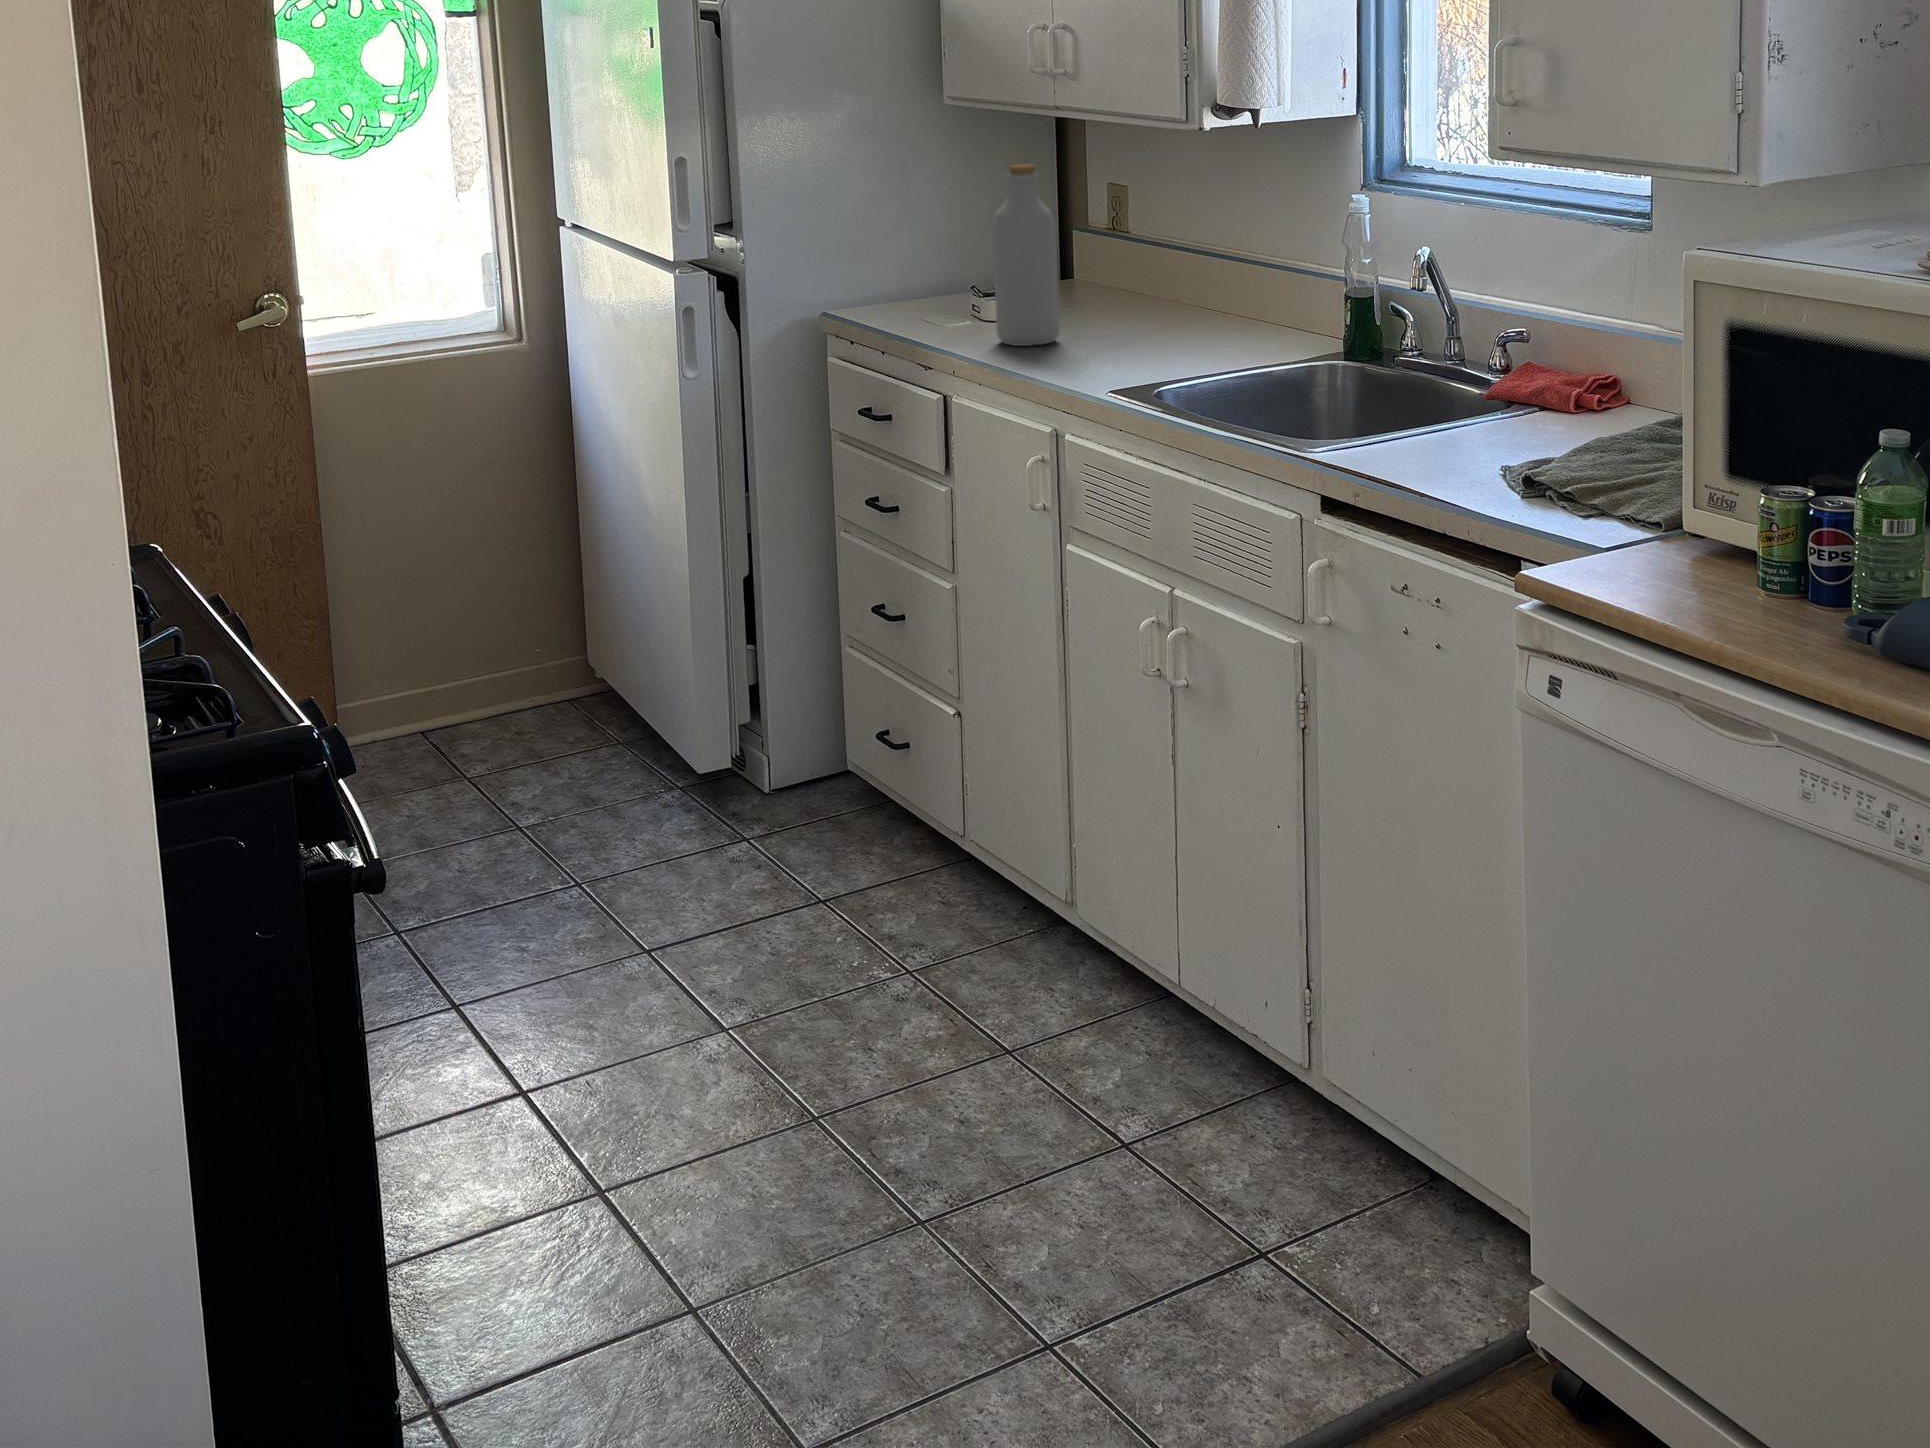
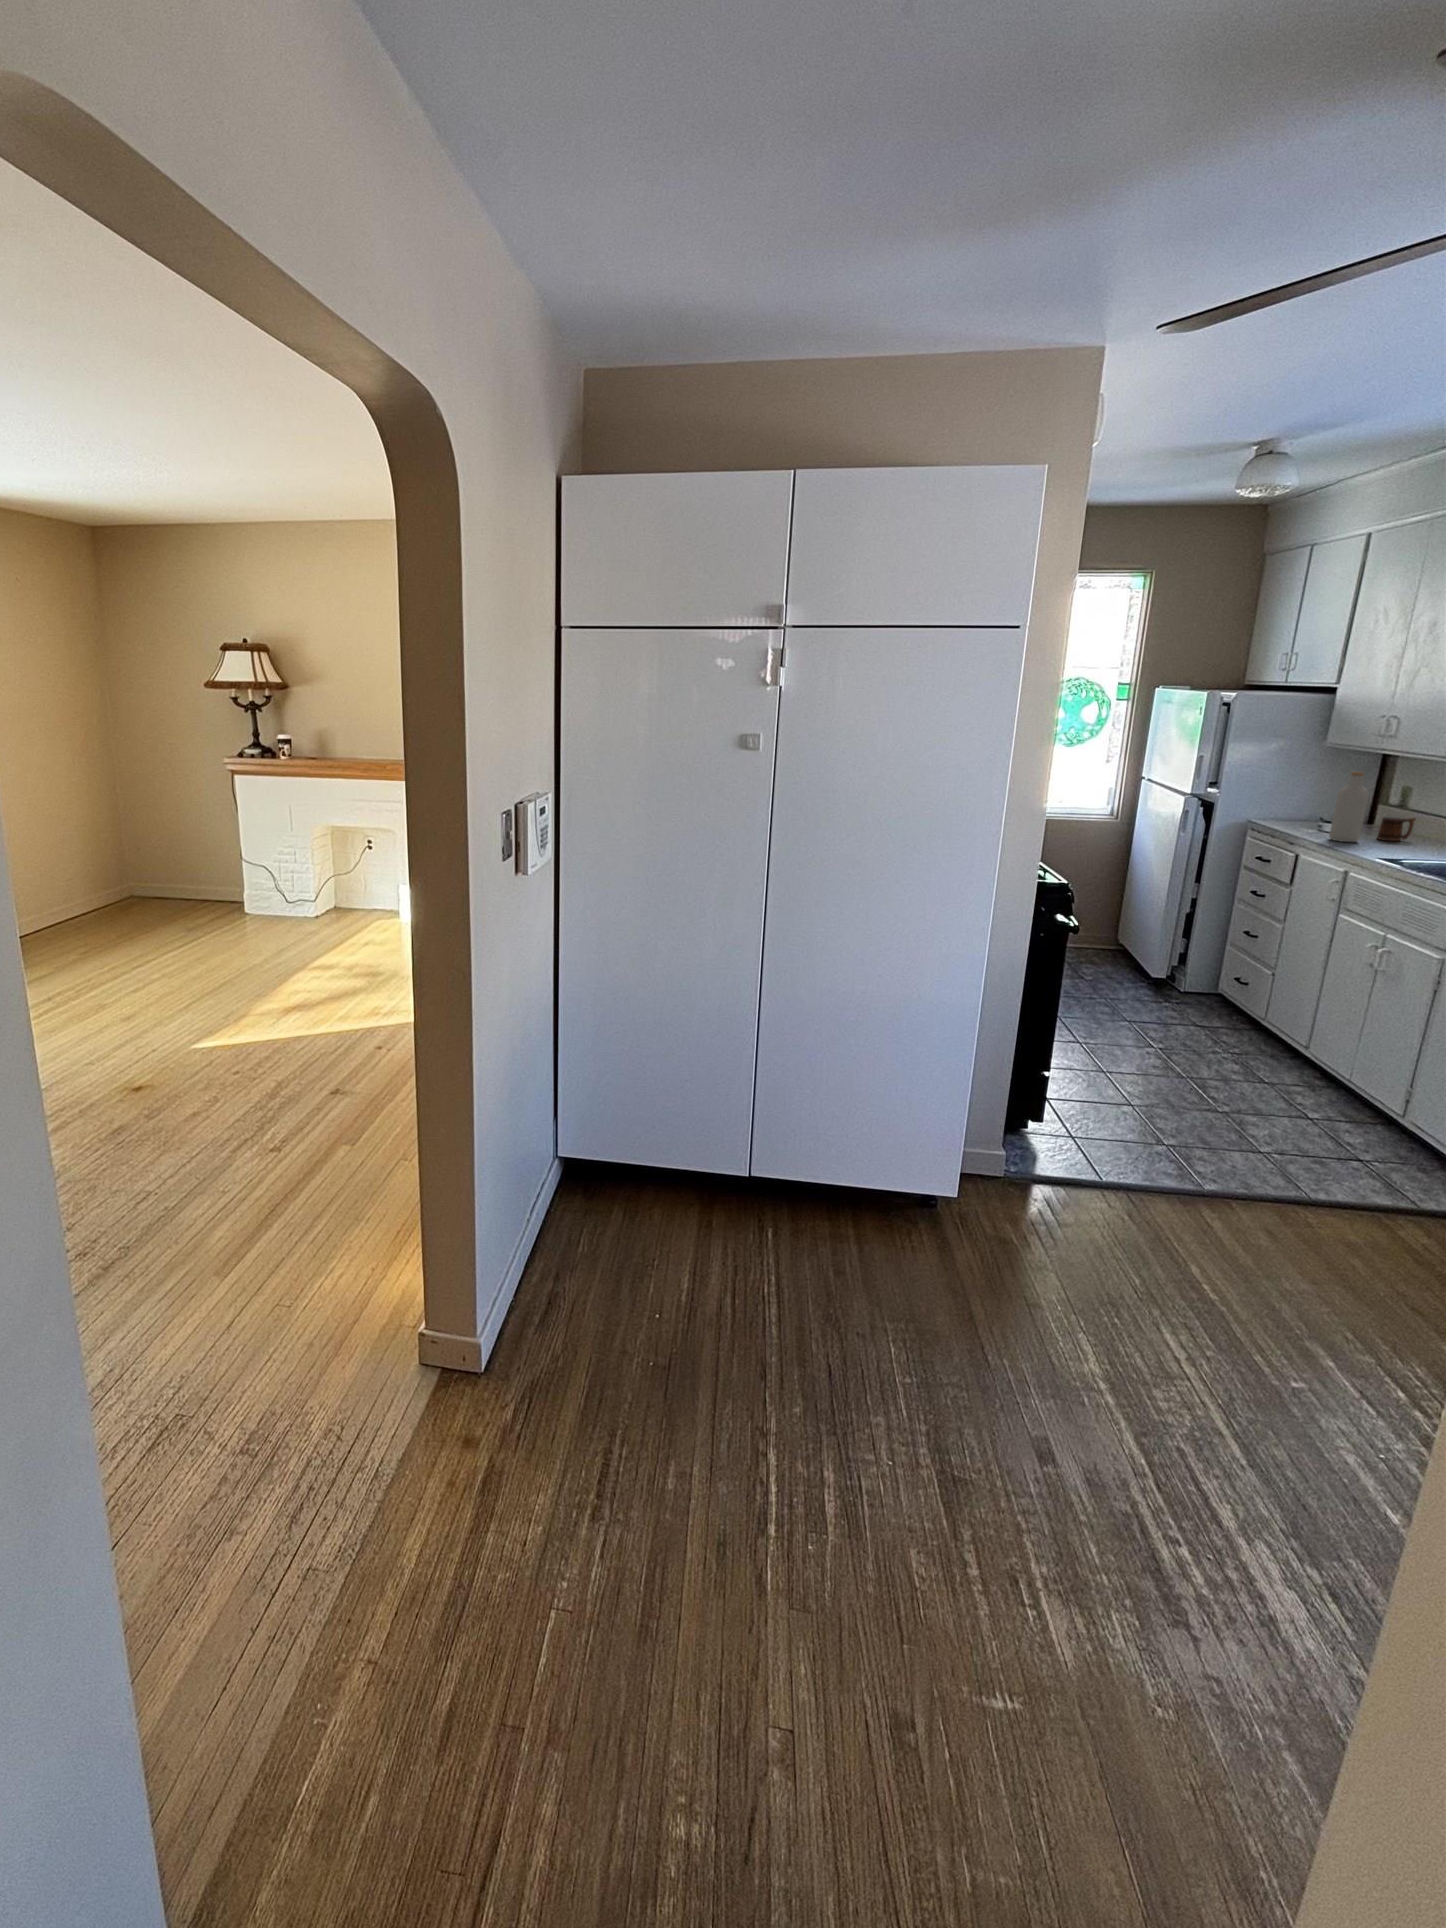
mug: none [1088,259,1152,325] -> present [1377,817,1416,841]

